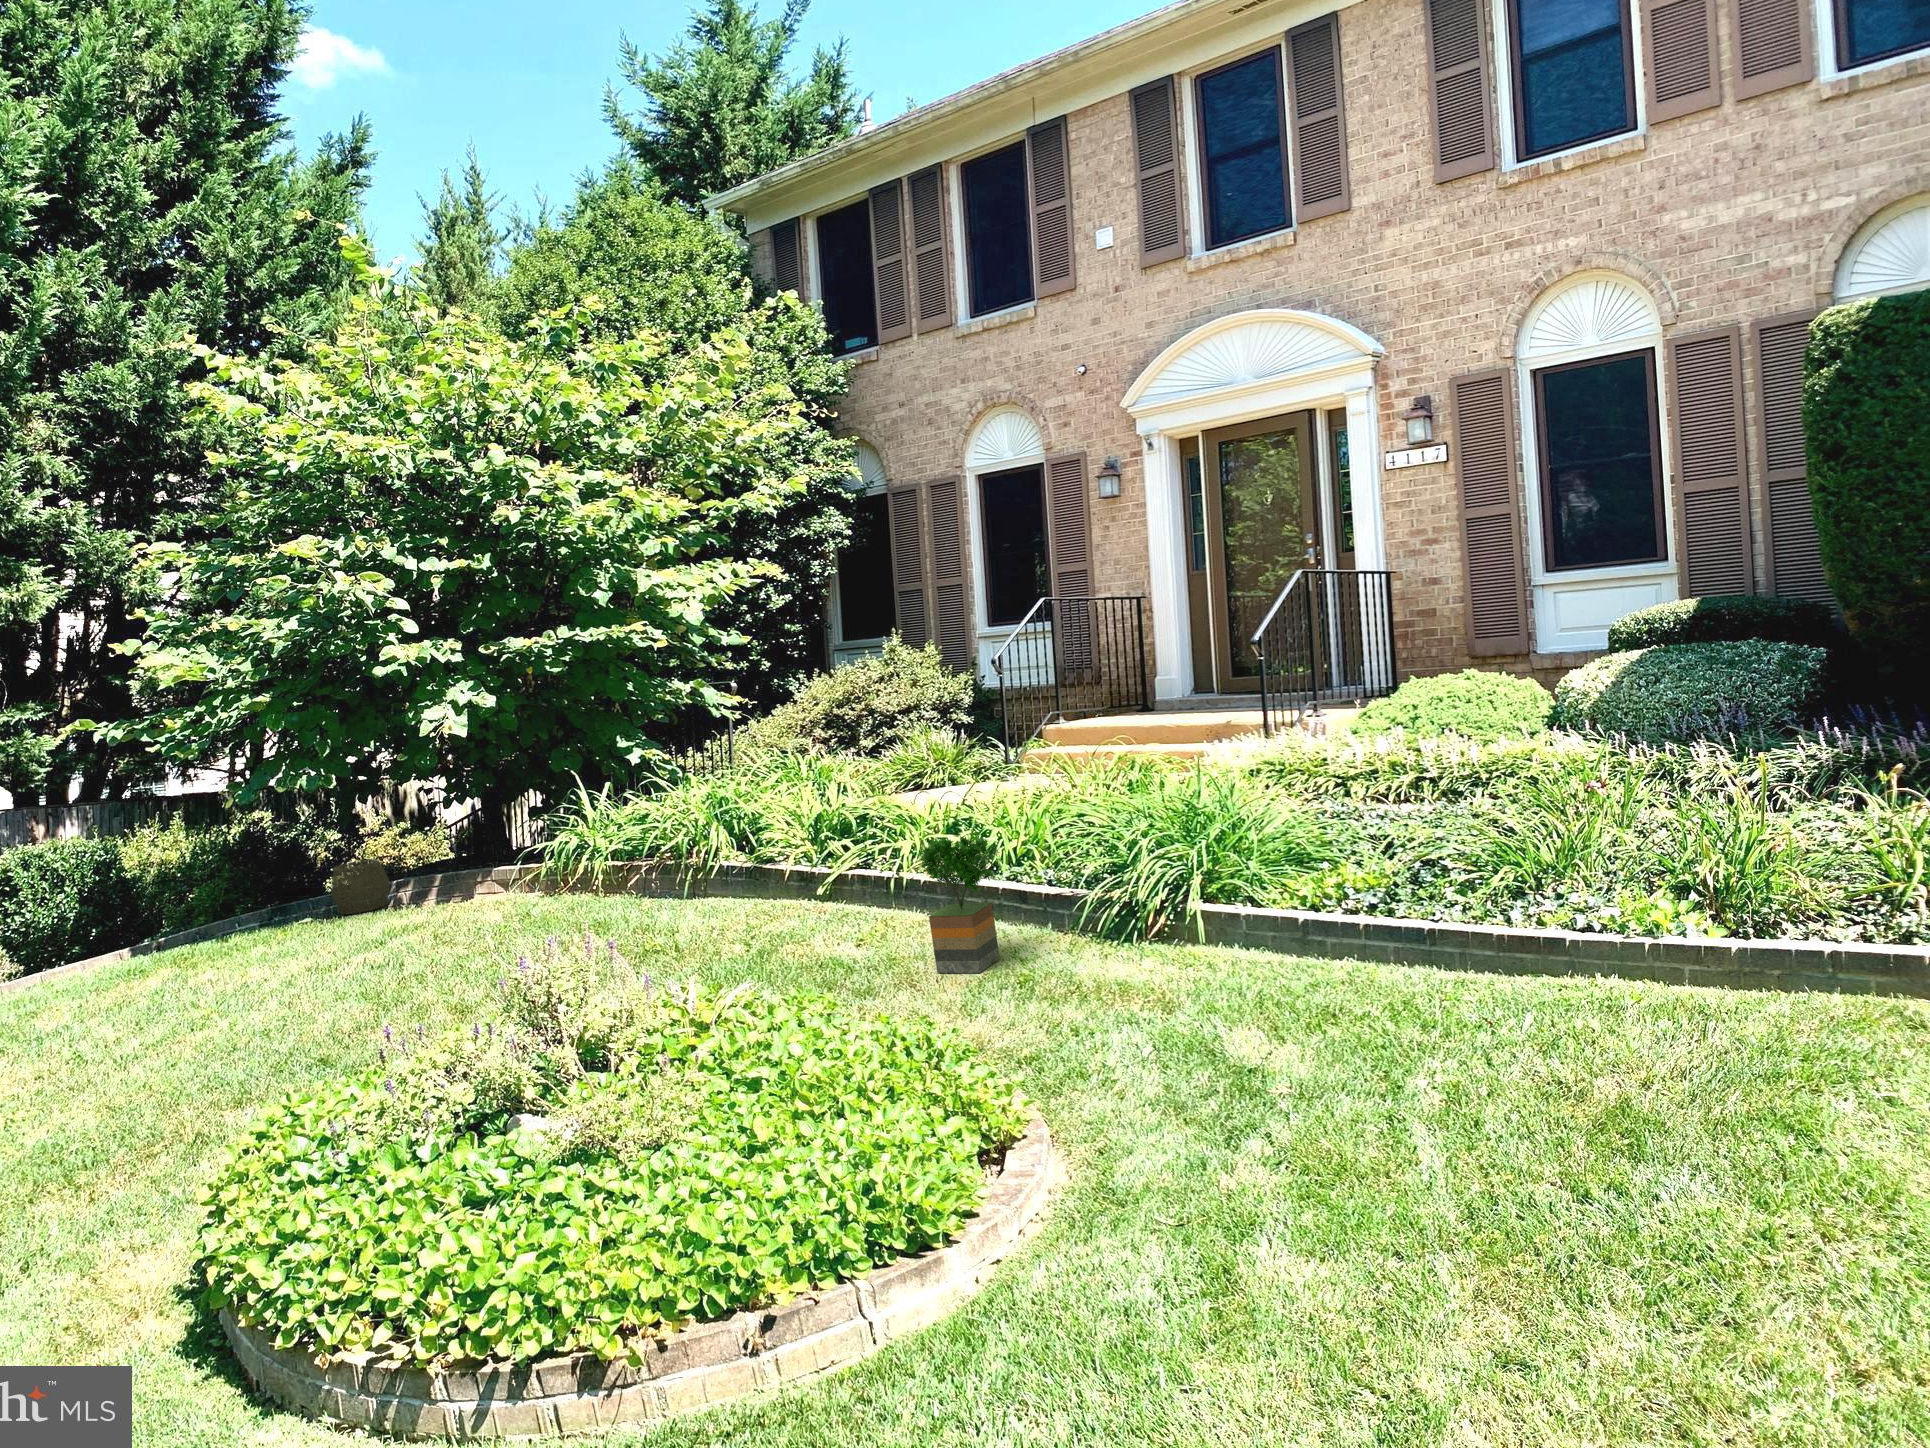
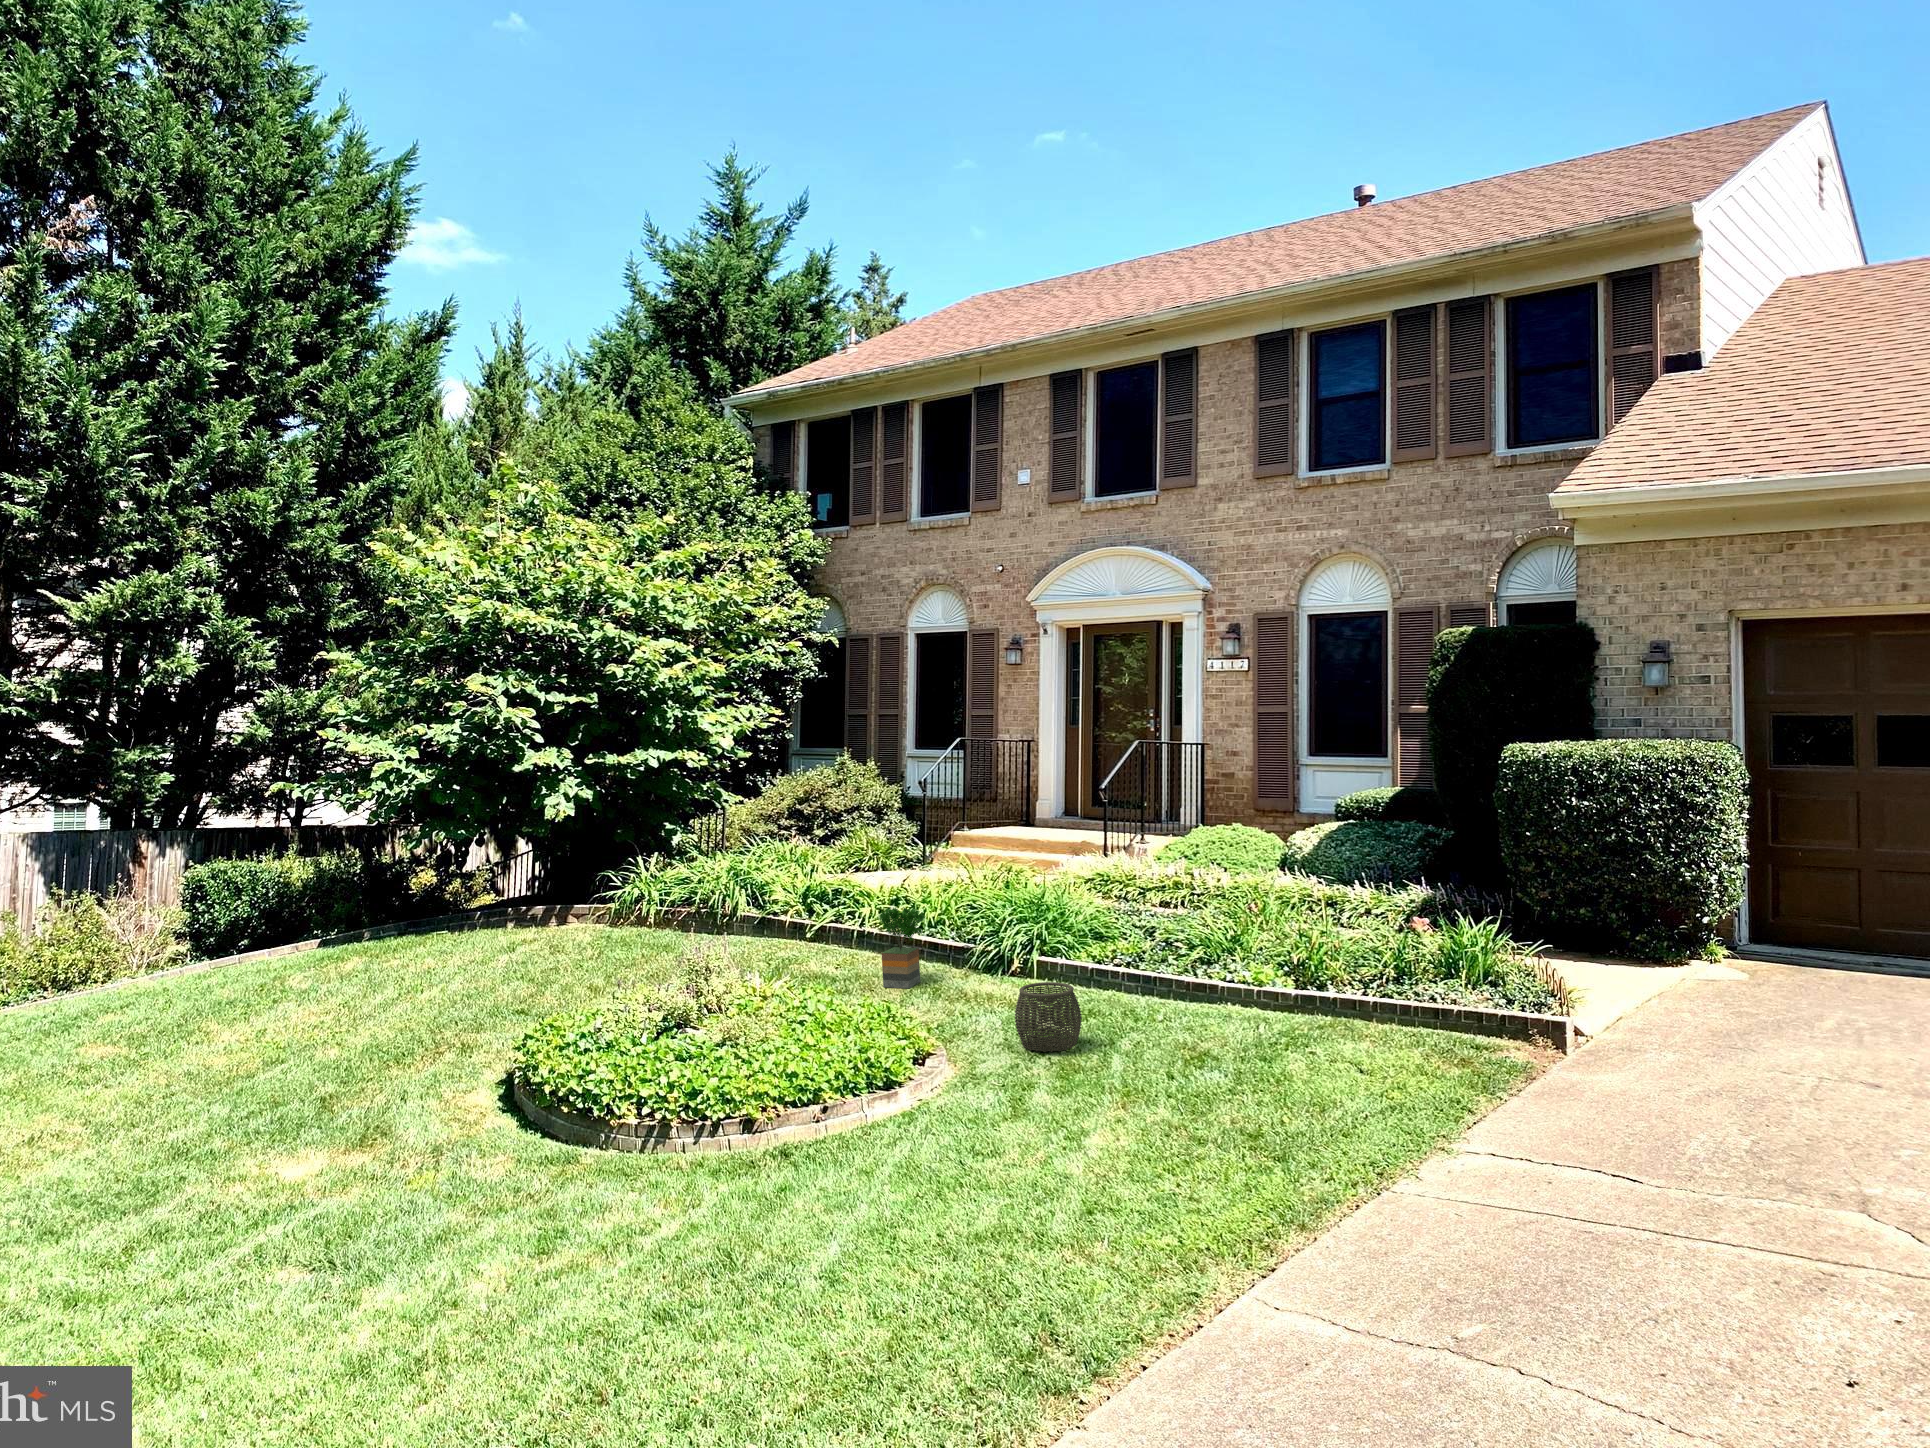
woven basket: present [331,859,389,914] -> present [1015,982,1082,1052]

